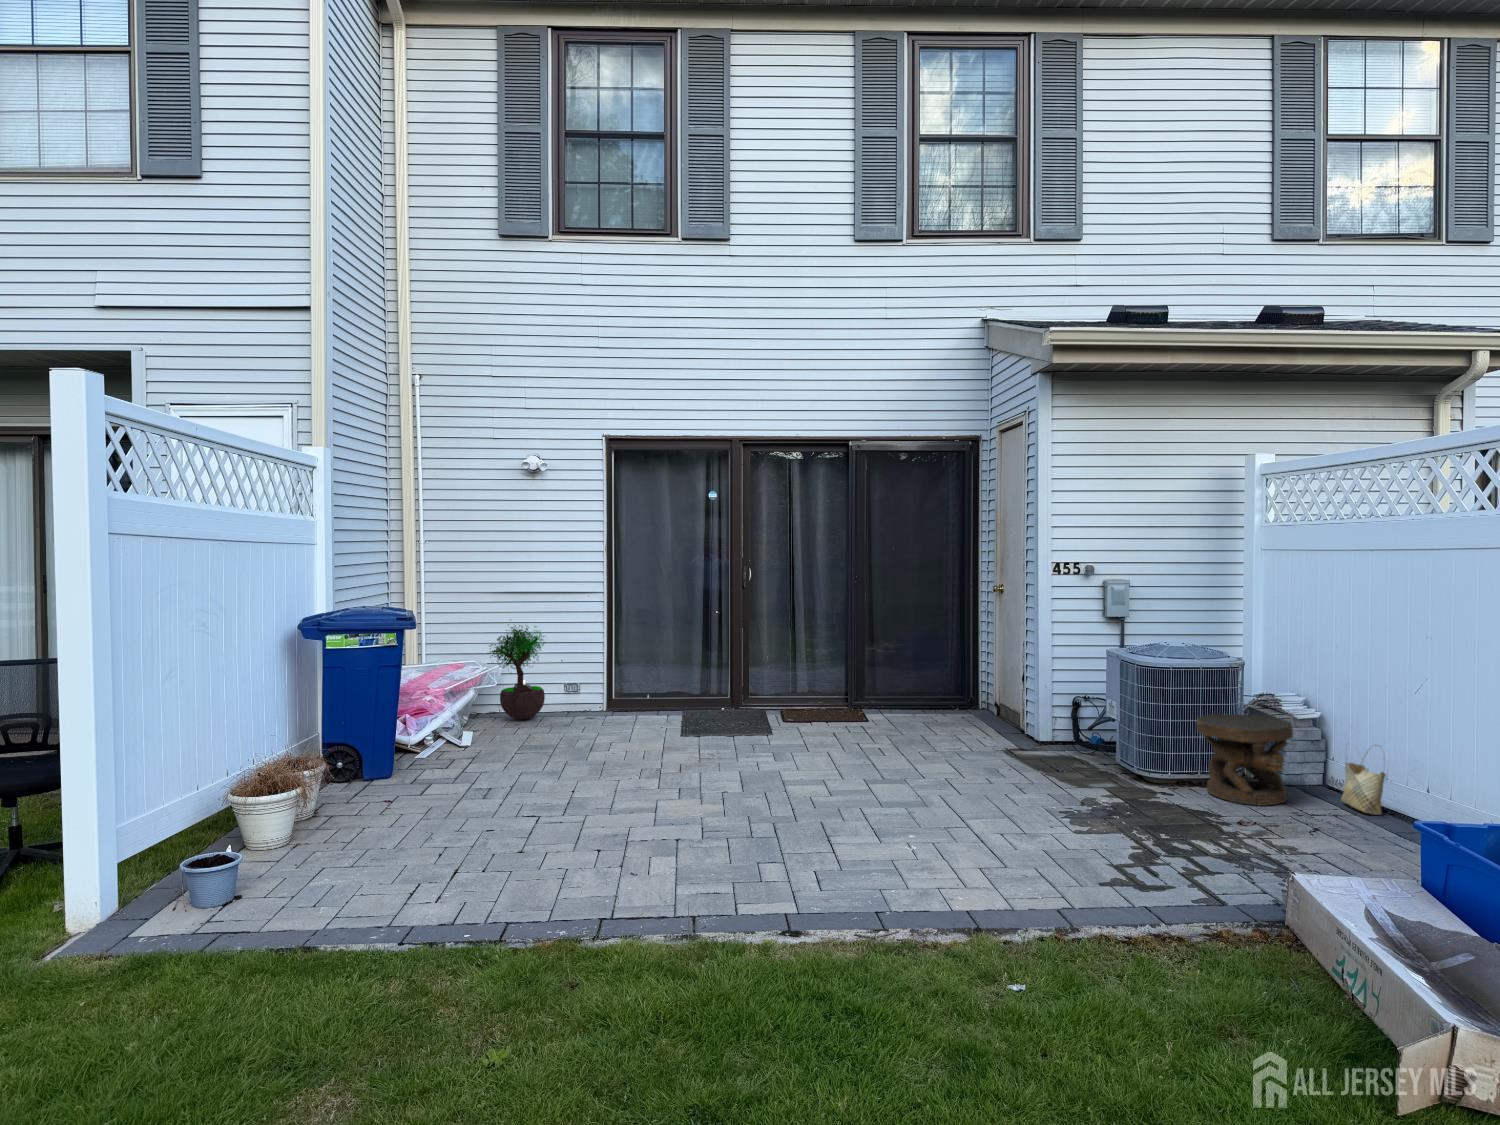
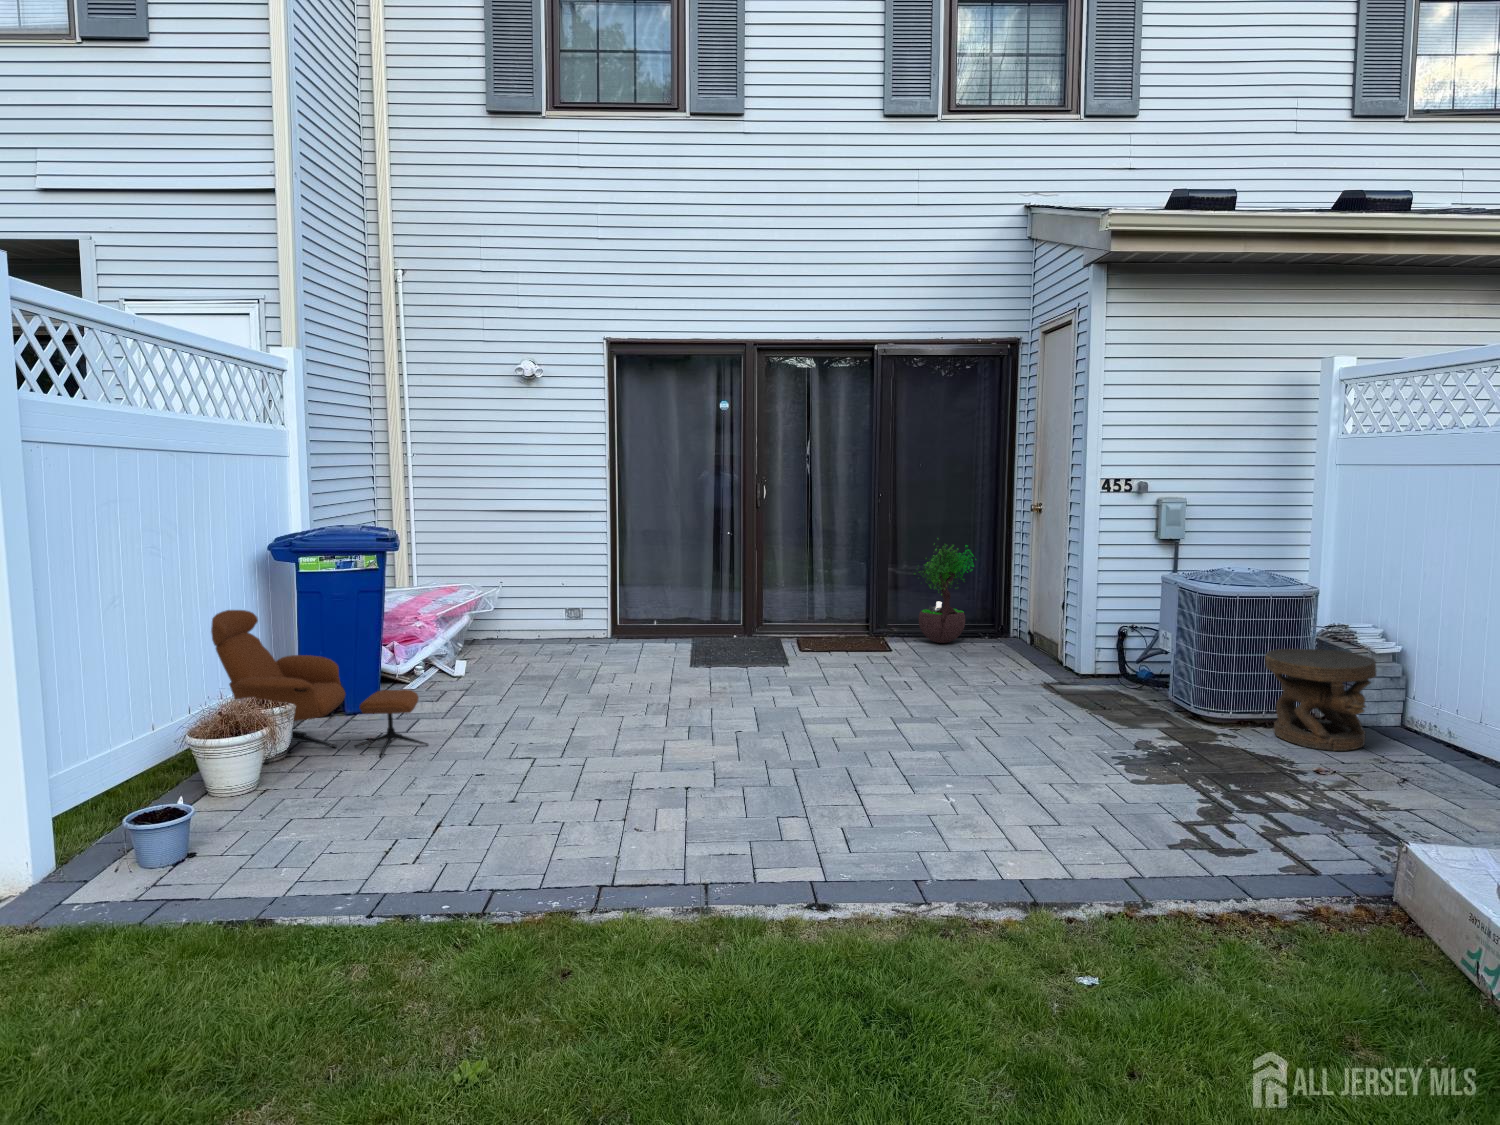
potted tree: present [489,619,546,720] -> present [914,538,976,643]
lounge chair: none [250,682,442,822] -> present [211,610,428,764]
woven basket: present [1341,759,1386,815] -> none [1426,683,1483,763]

